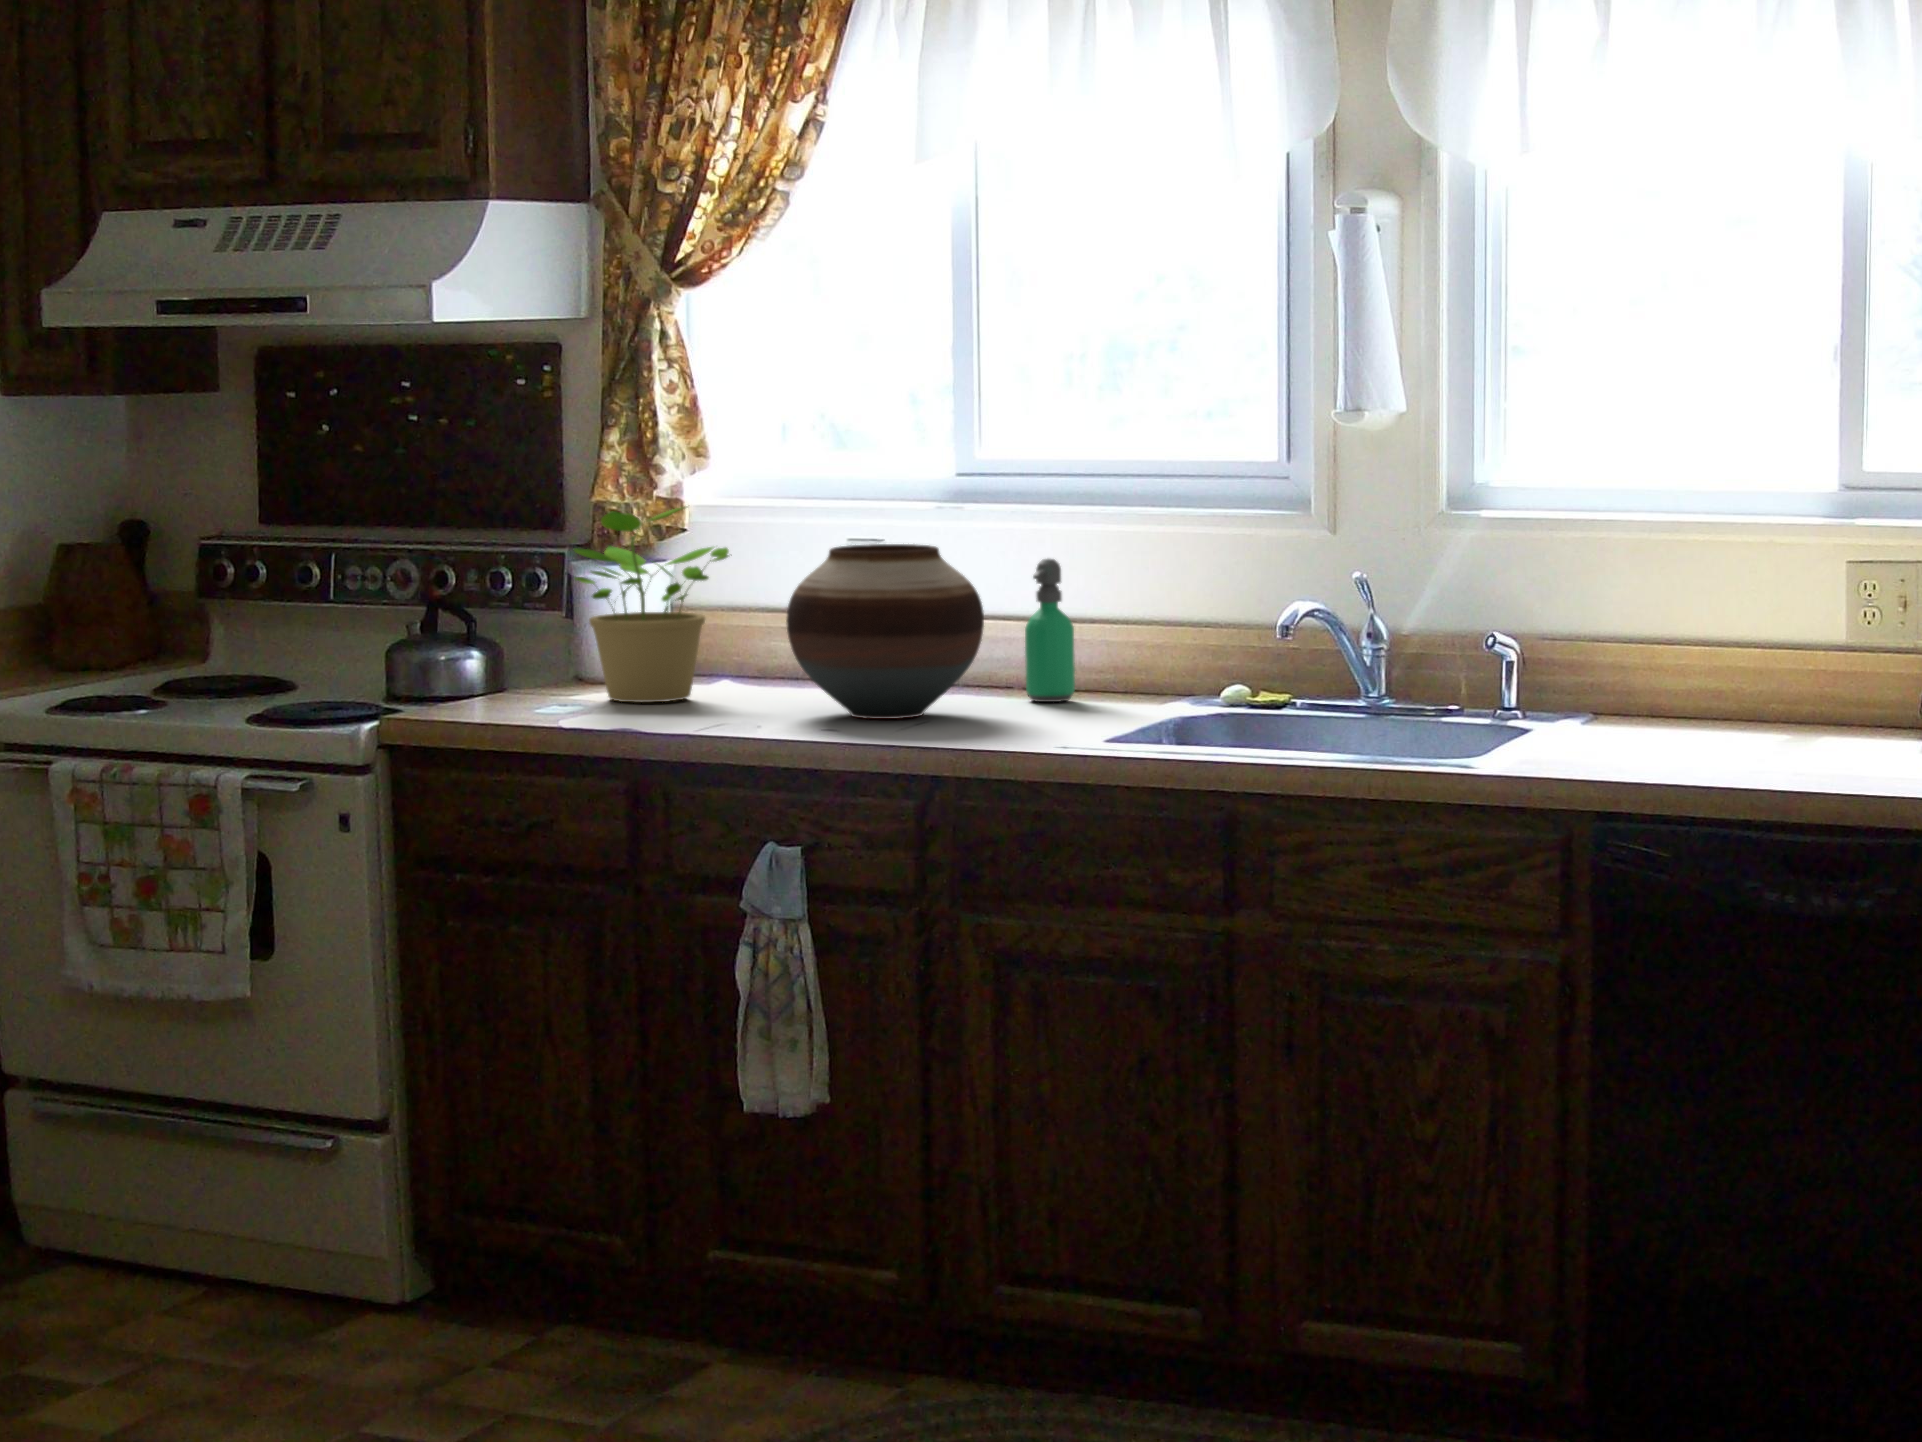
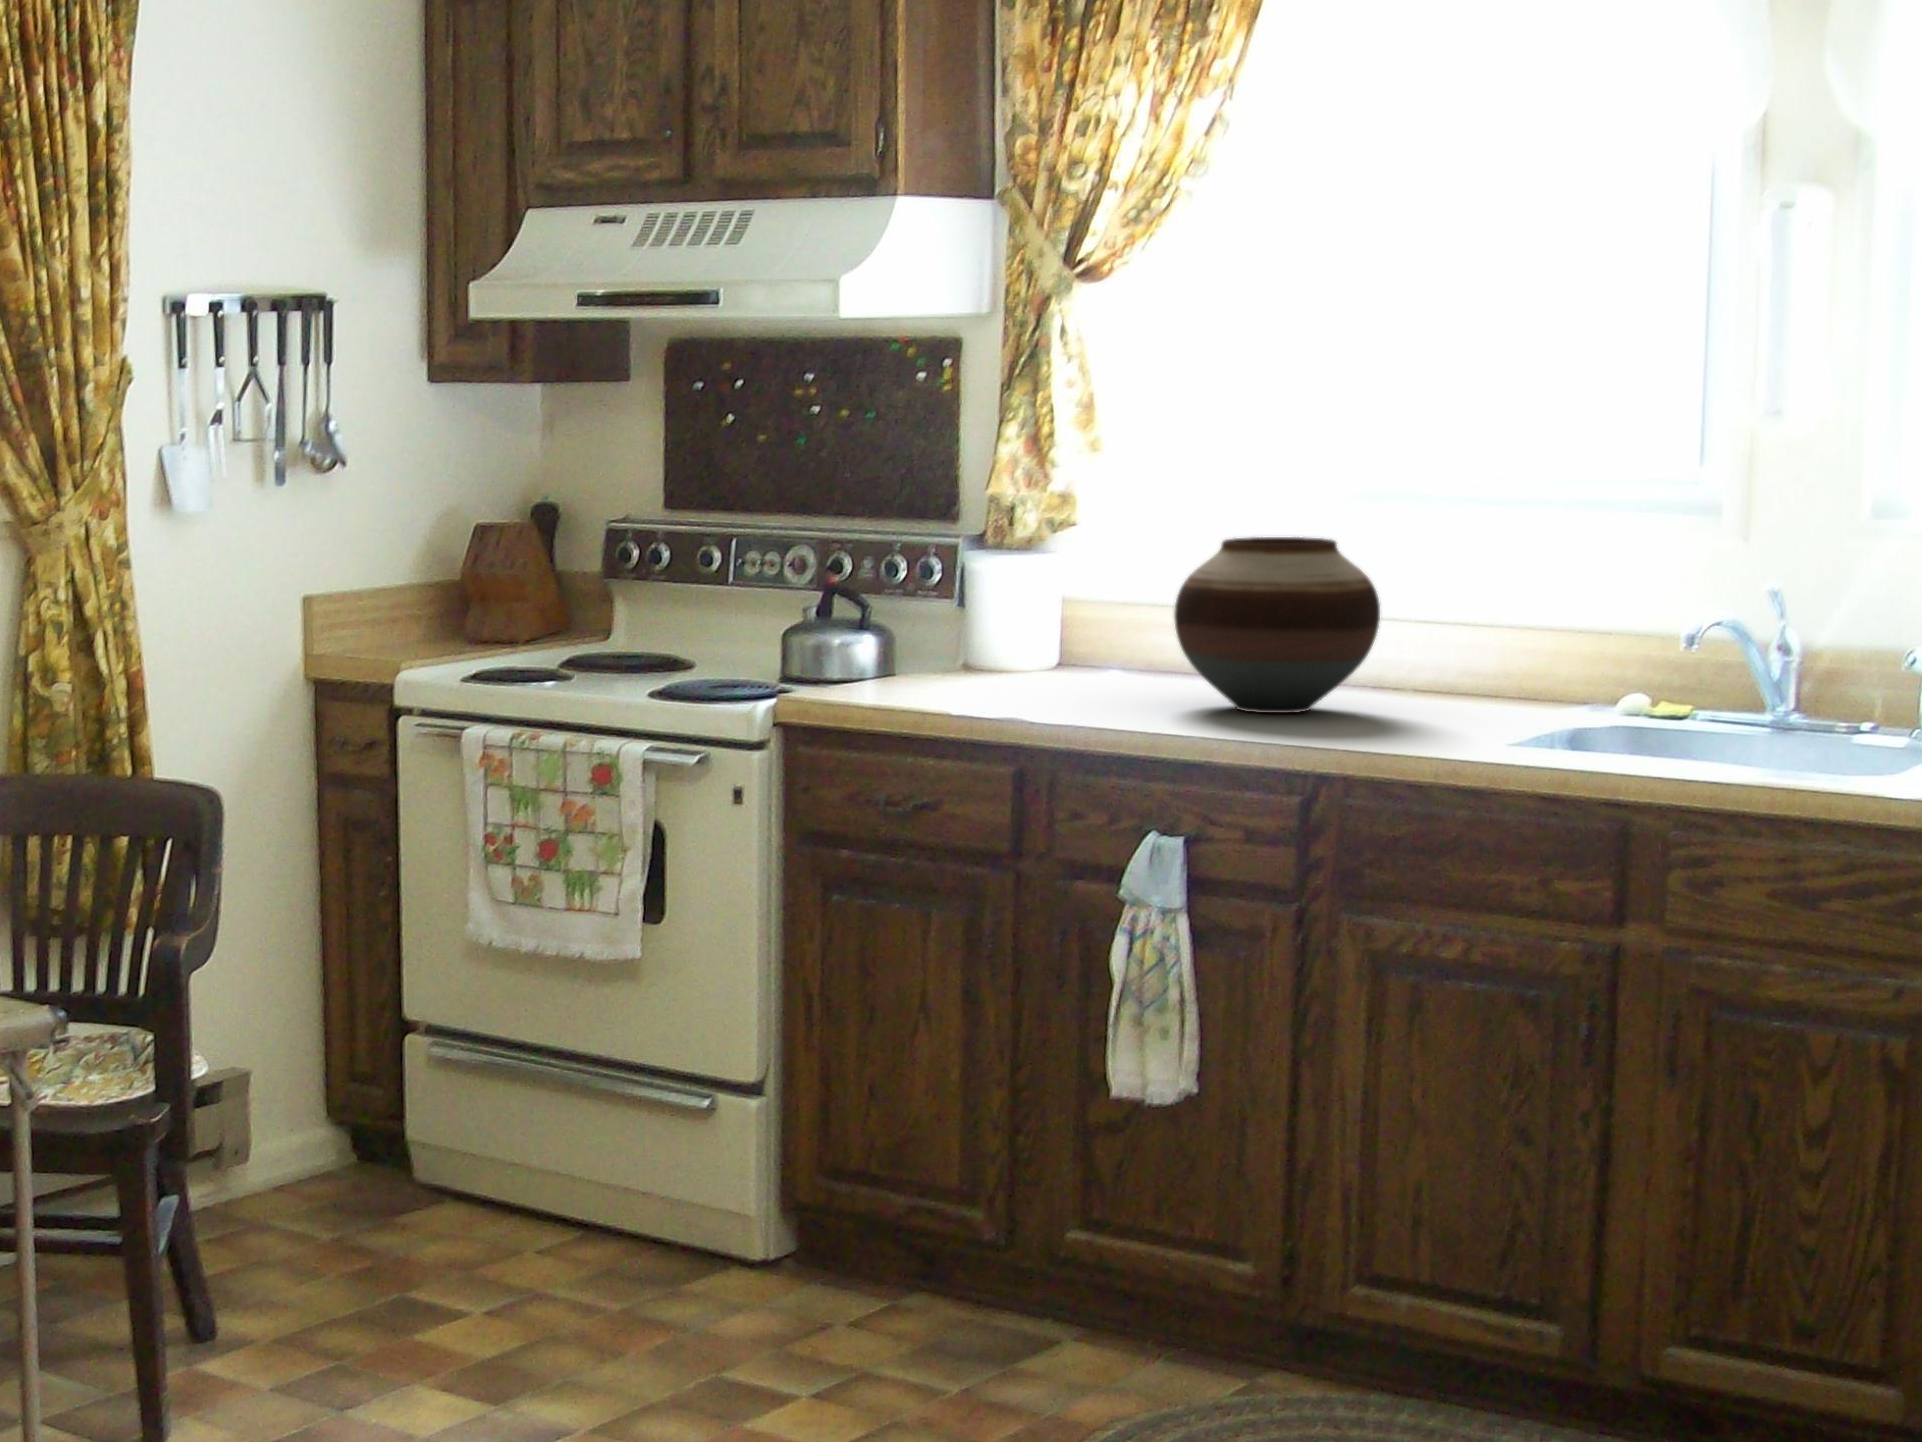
potted plant: present [574,507,729,702] -> none [962,497,1119,689]
soap dispenser: present [1025,559,1075,702] -> none [1414,554,1469,700]

